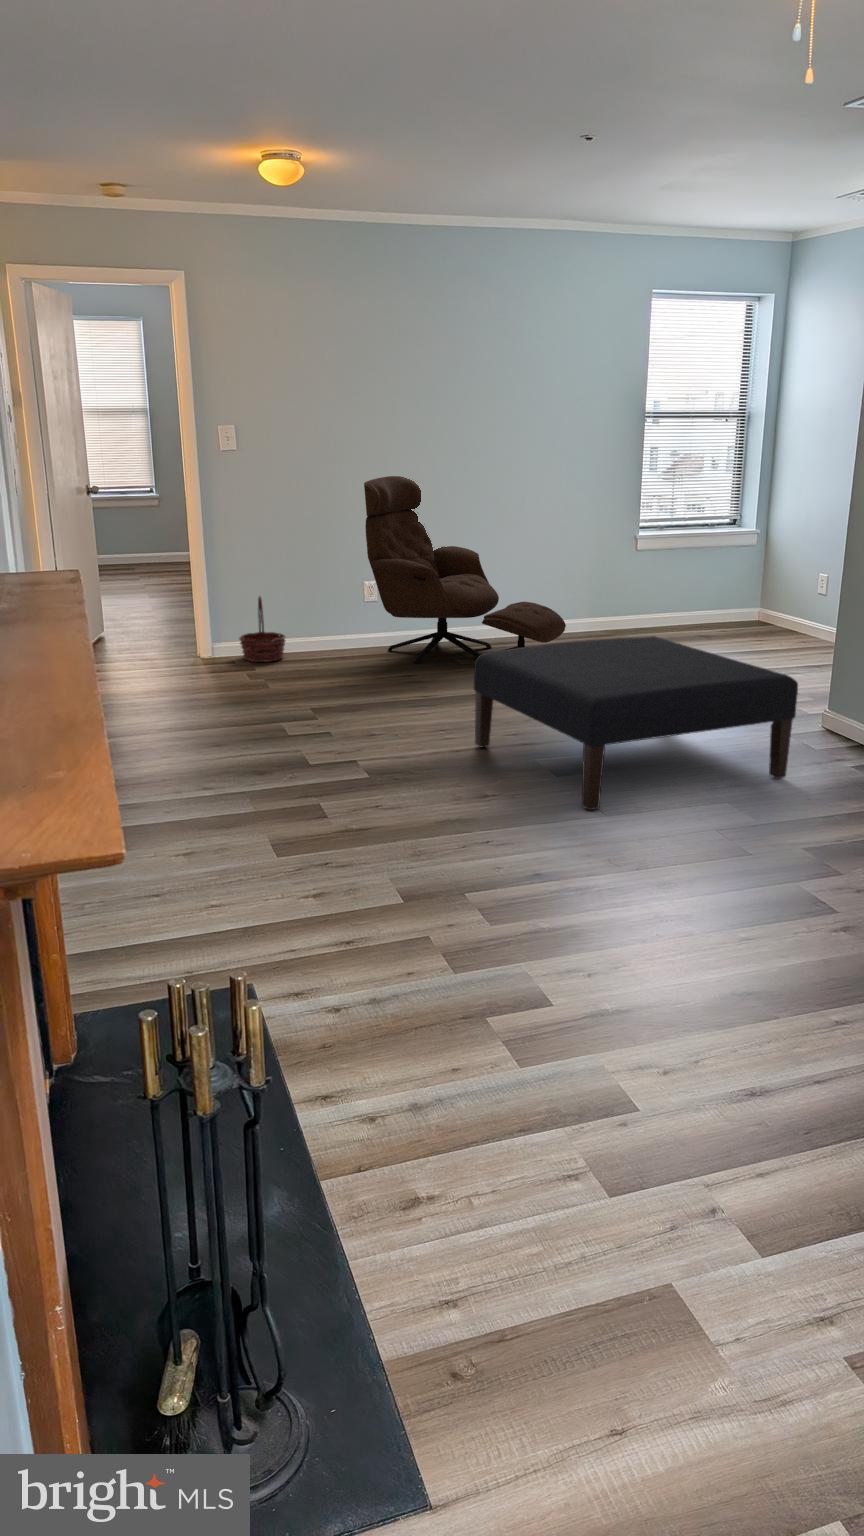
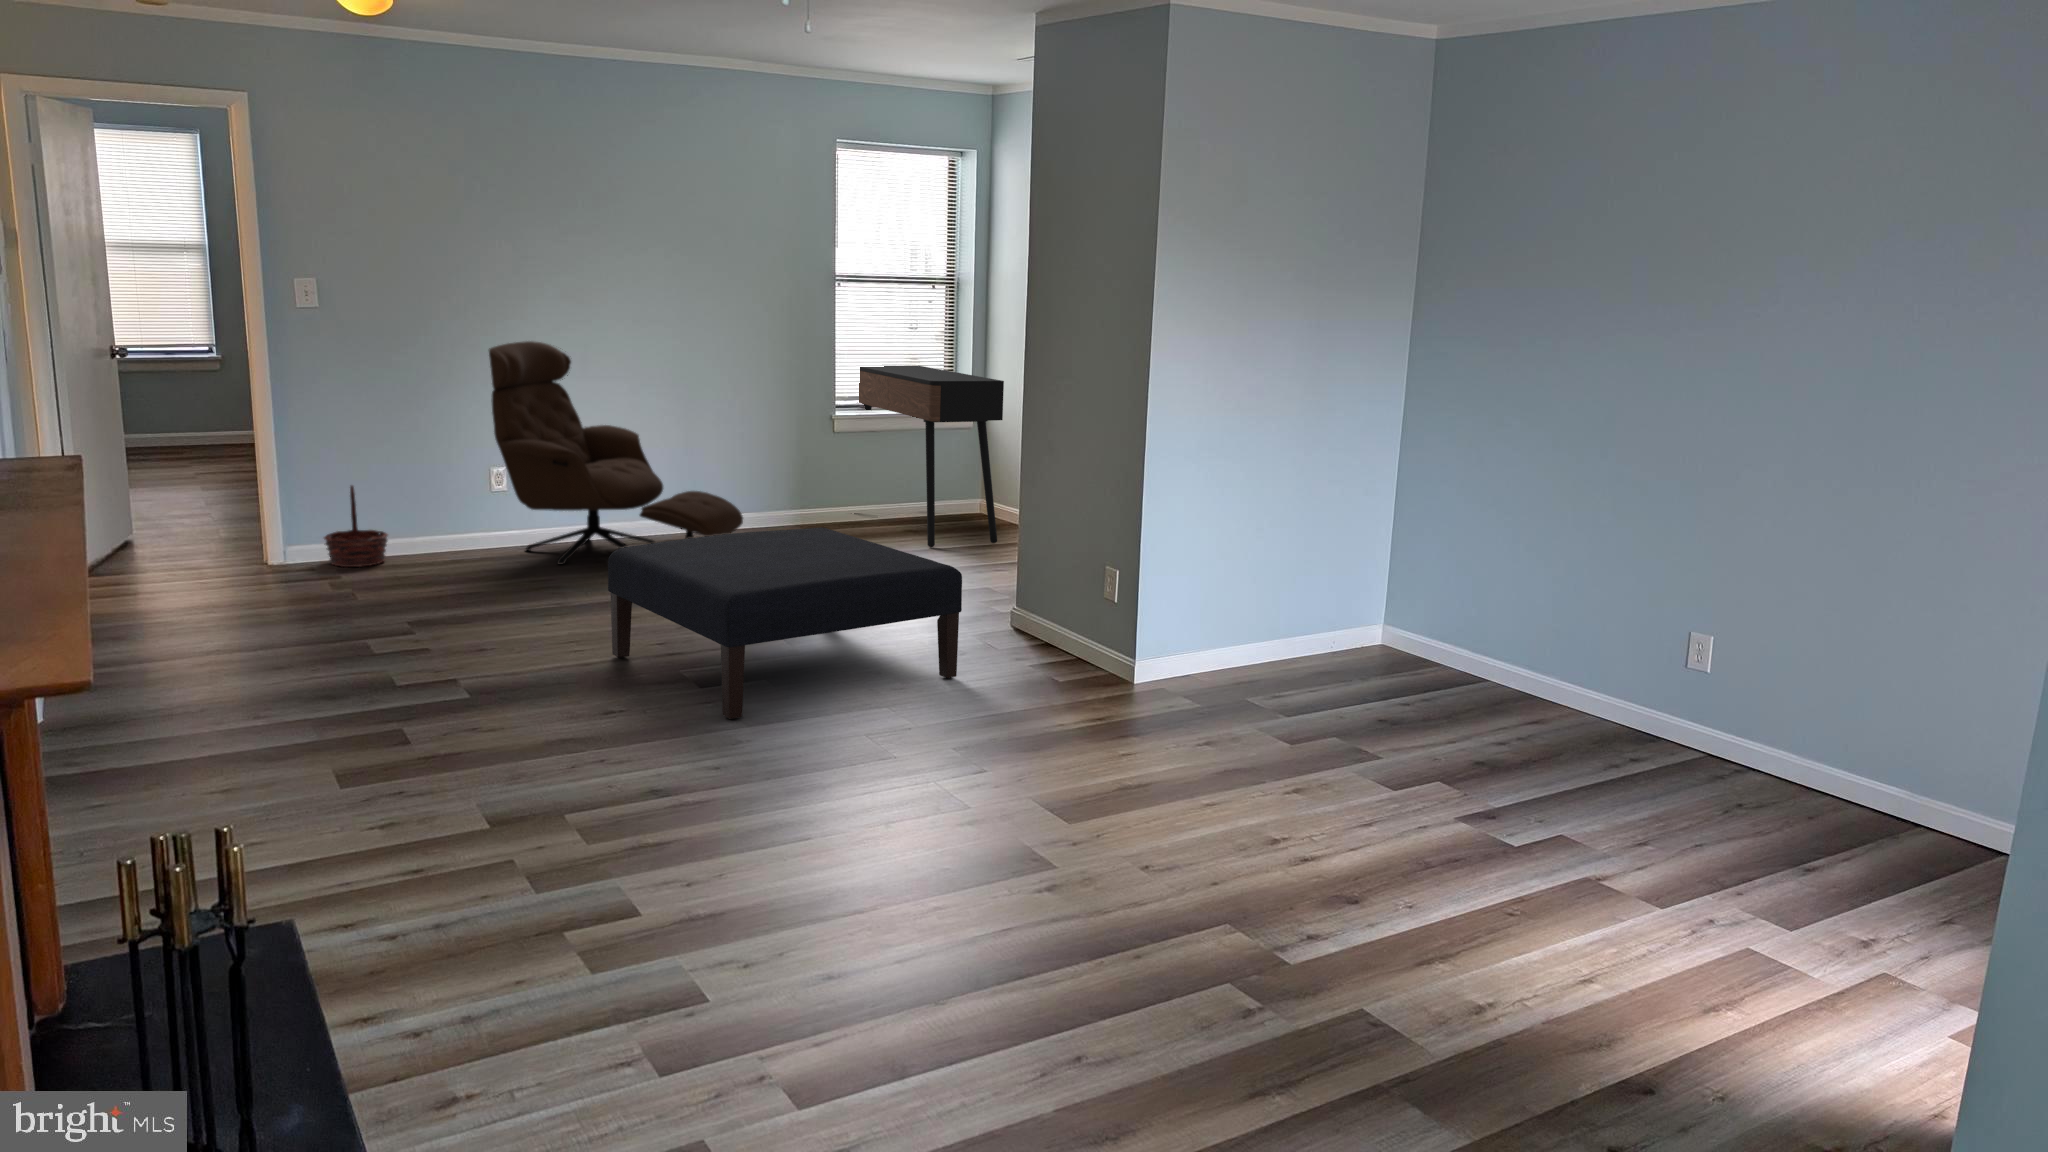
console table: none [645,490,800,652] -> present [859,366,1004,547]

